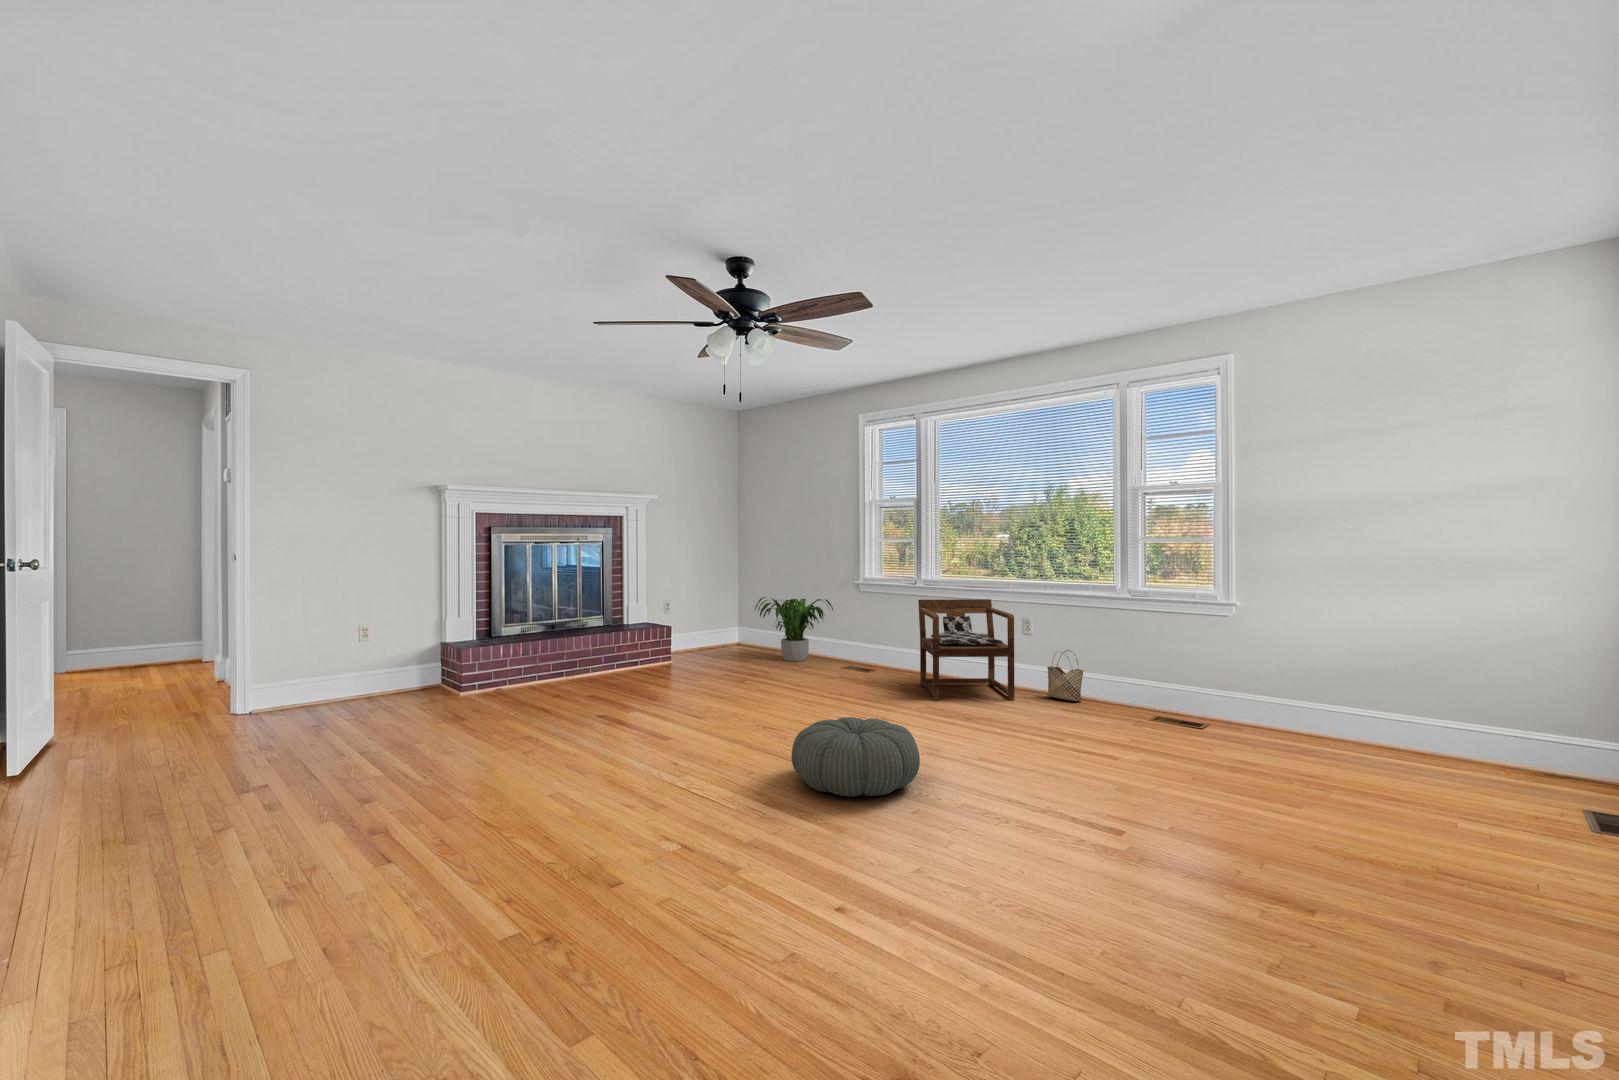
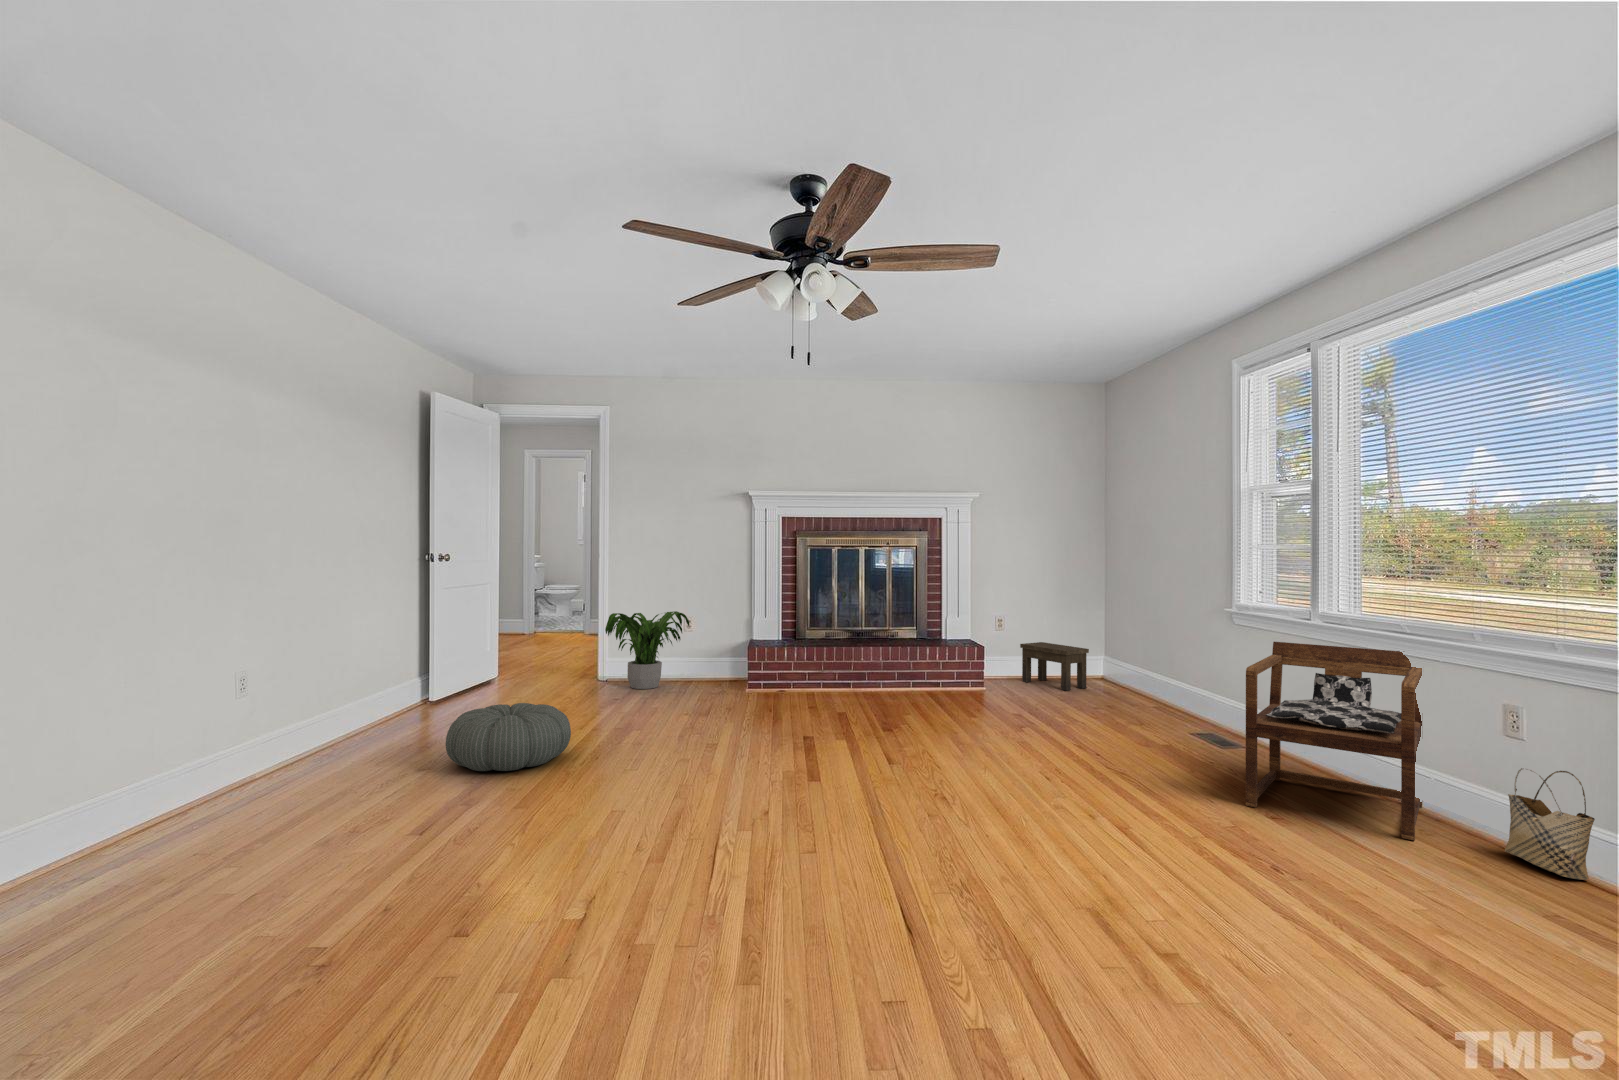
potted plant: present [755,597,833,661] -> present [605,611,689,689]
side table: none [685,620,740,655] -> present [1020,642,1089,691]
pouf: present [791,717,920,797] -> present [446,703,571,771]

